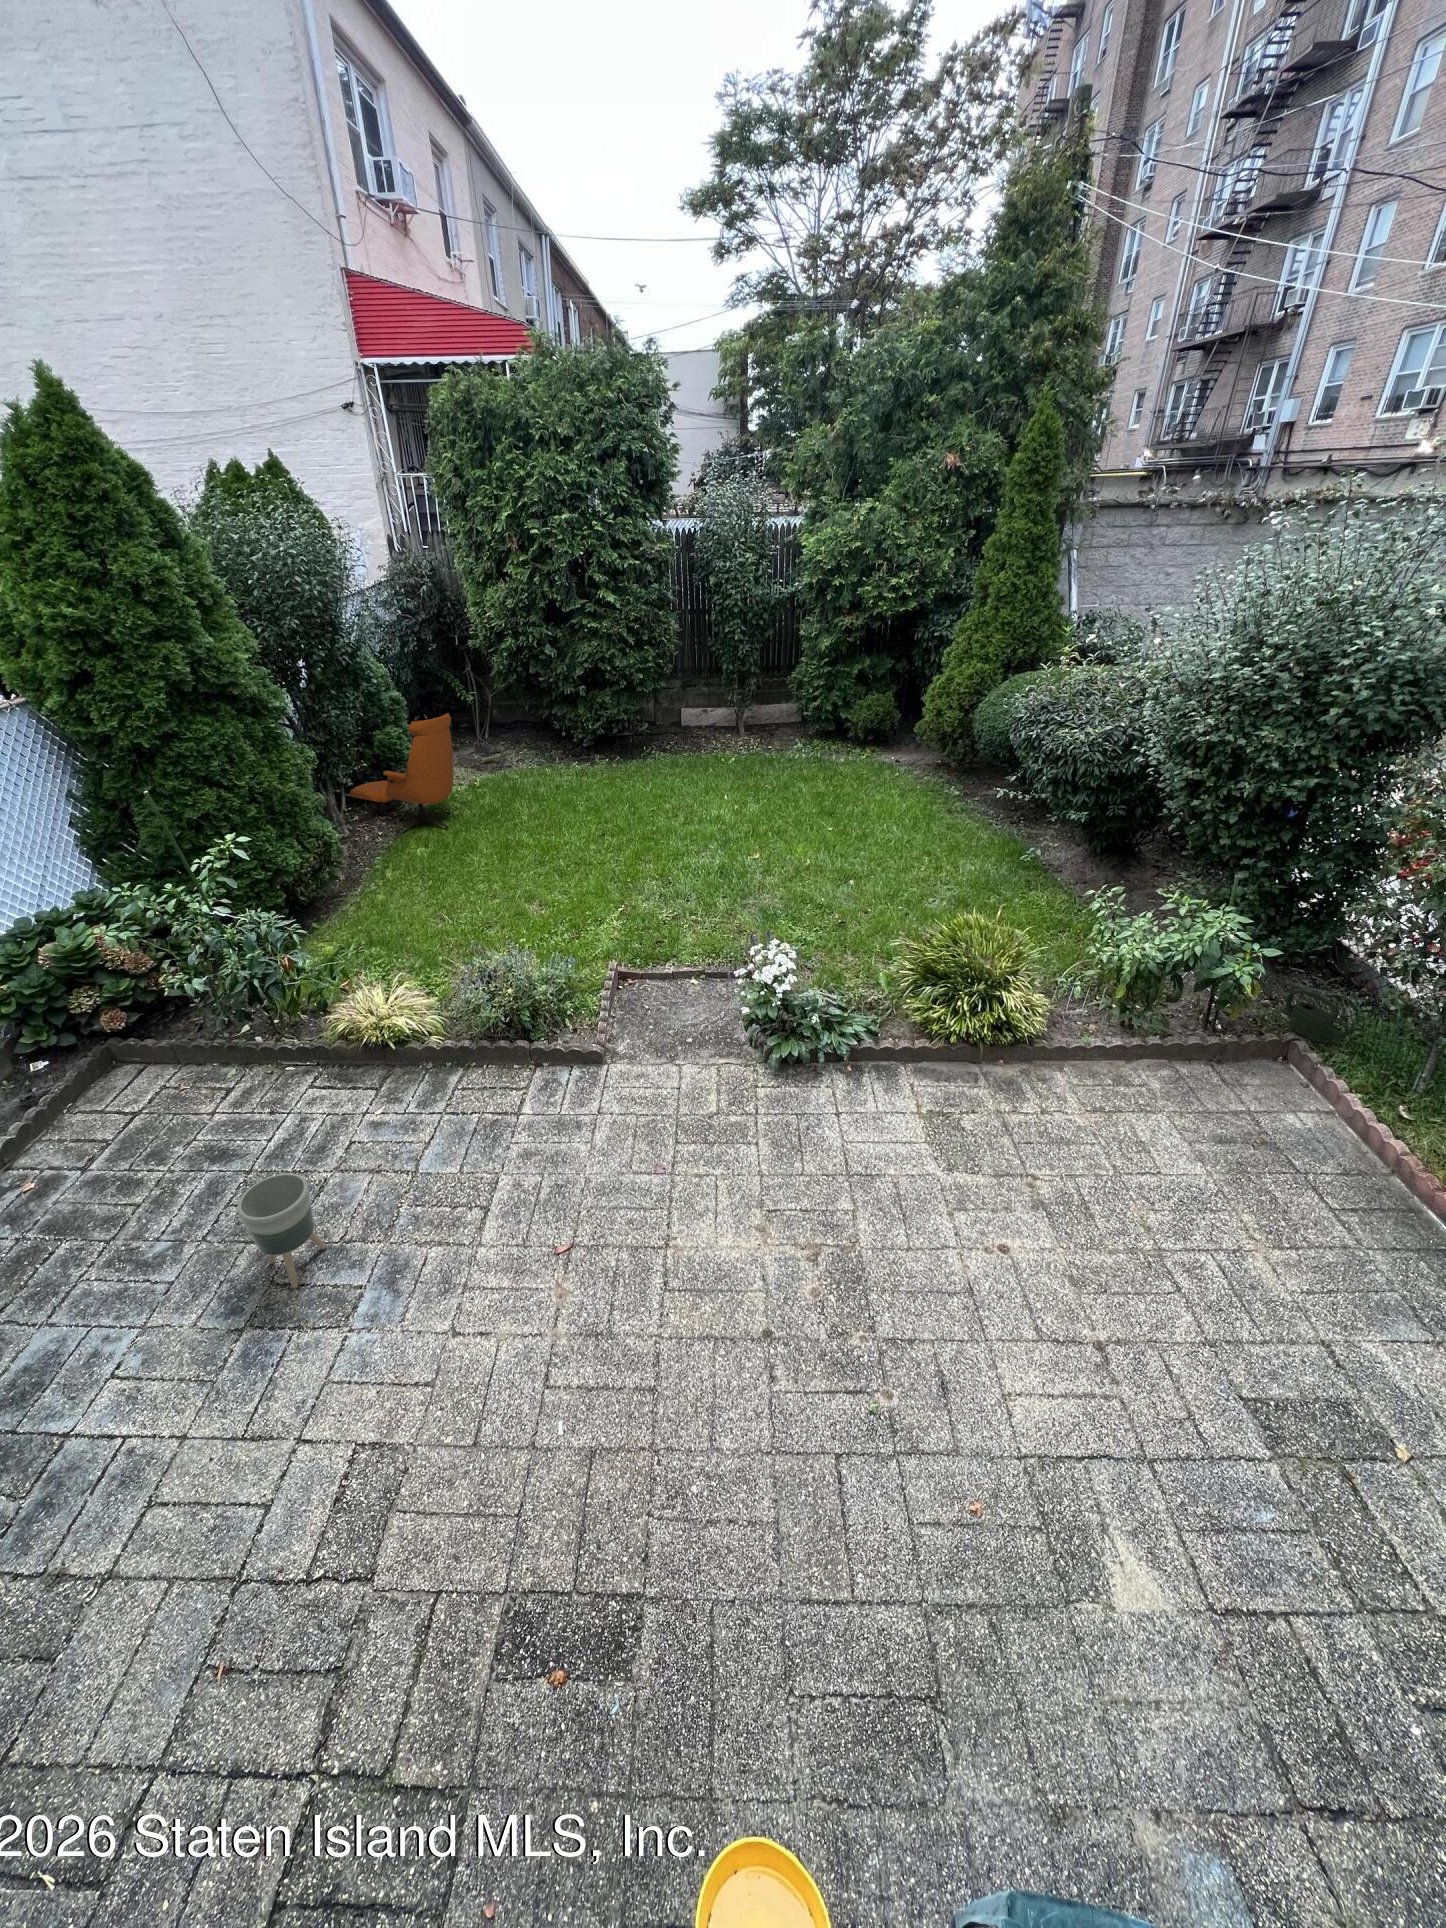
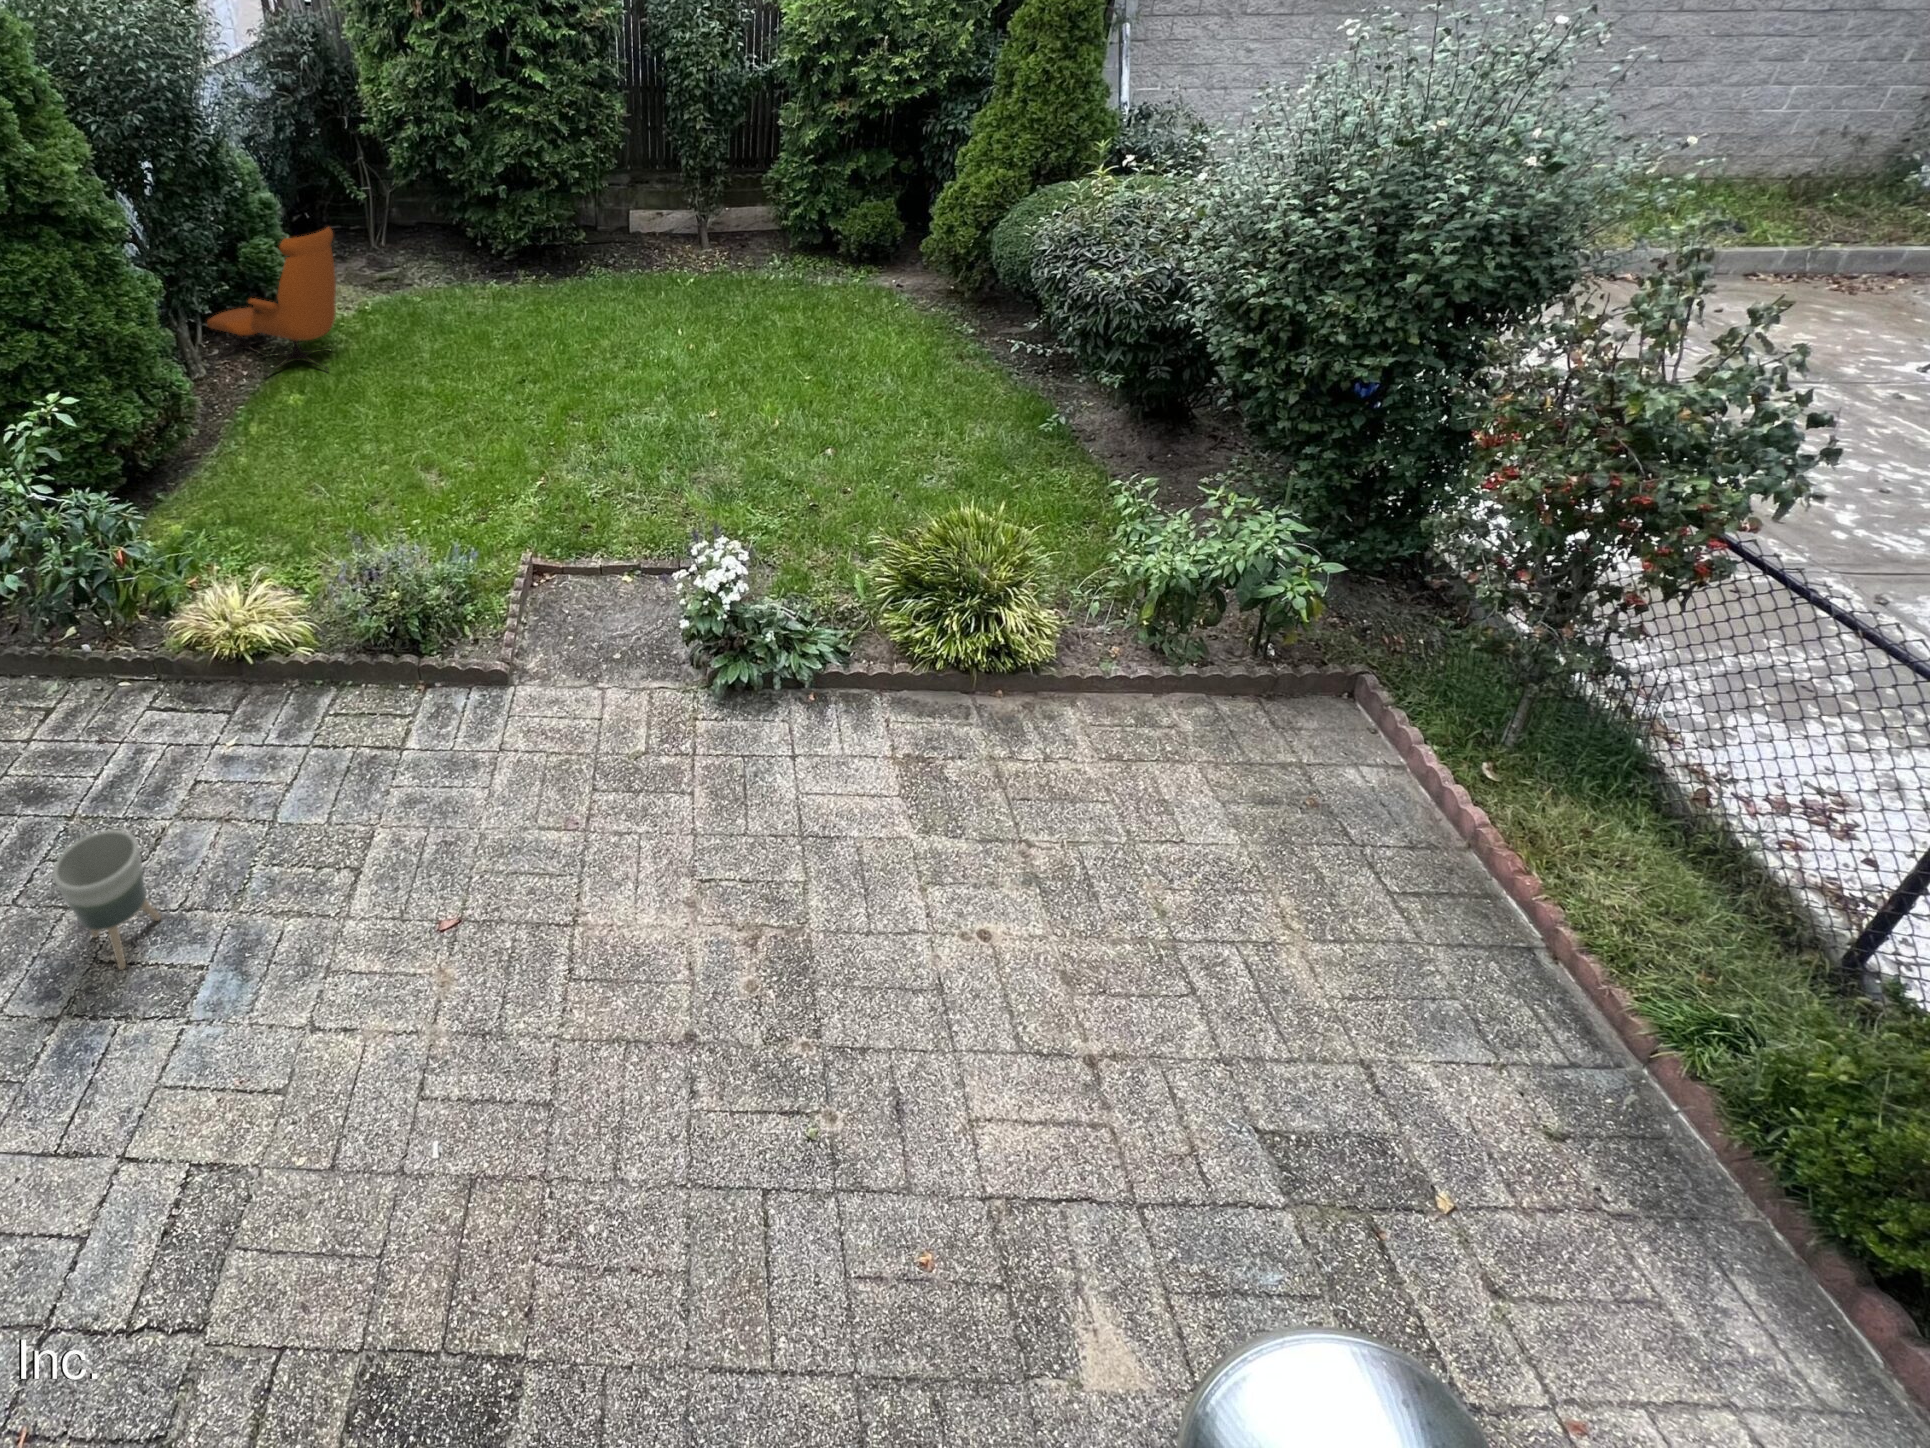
watering can: present [1286,990,1363,1043] -> none [1360,609,1452,676]

